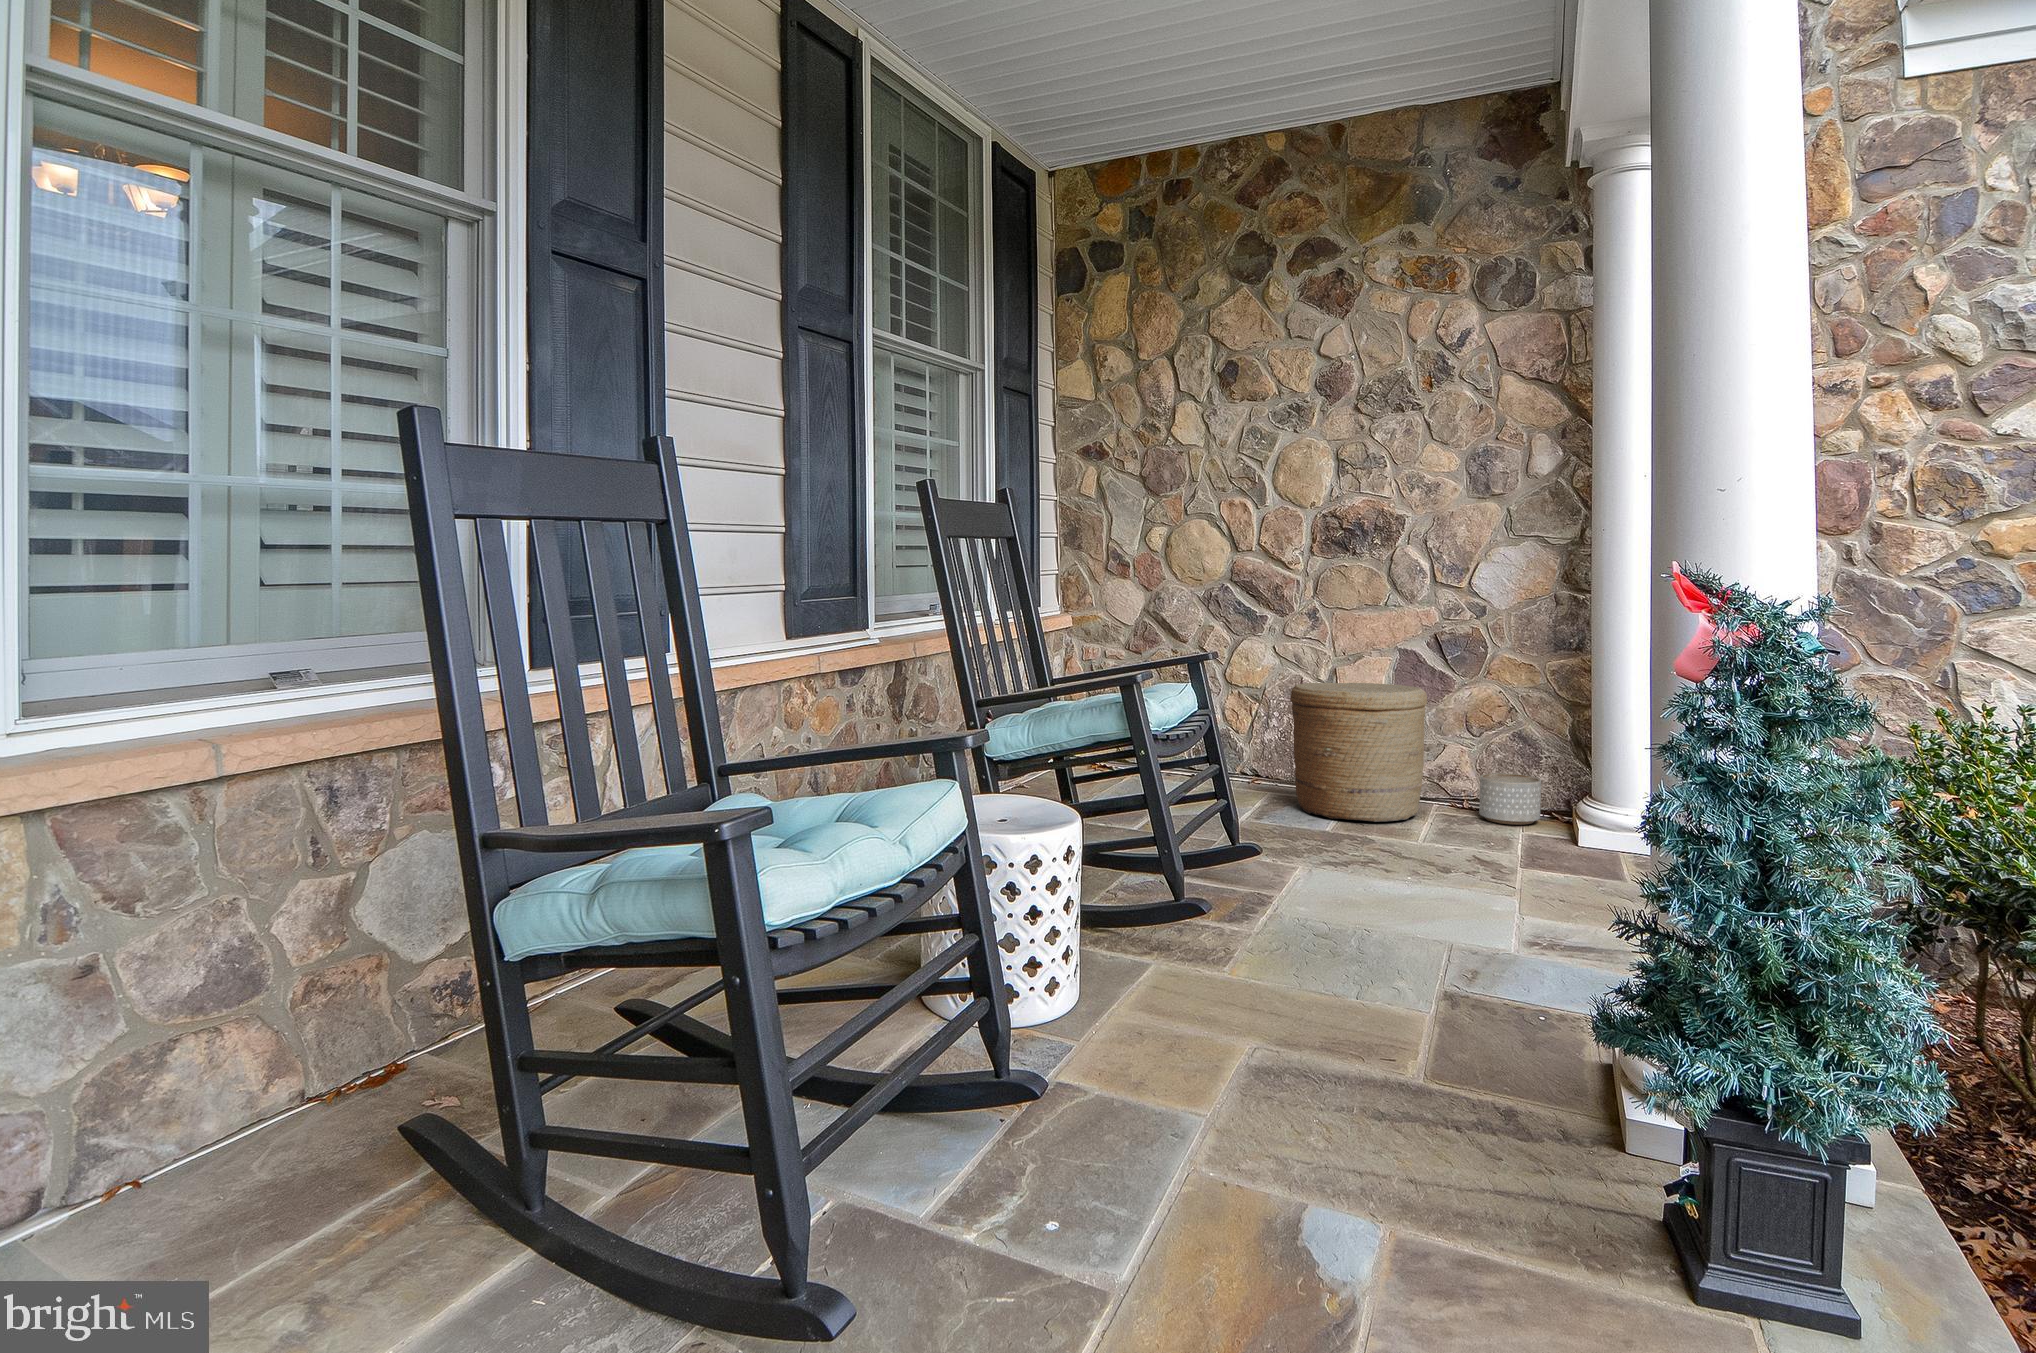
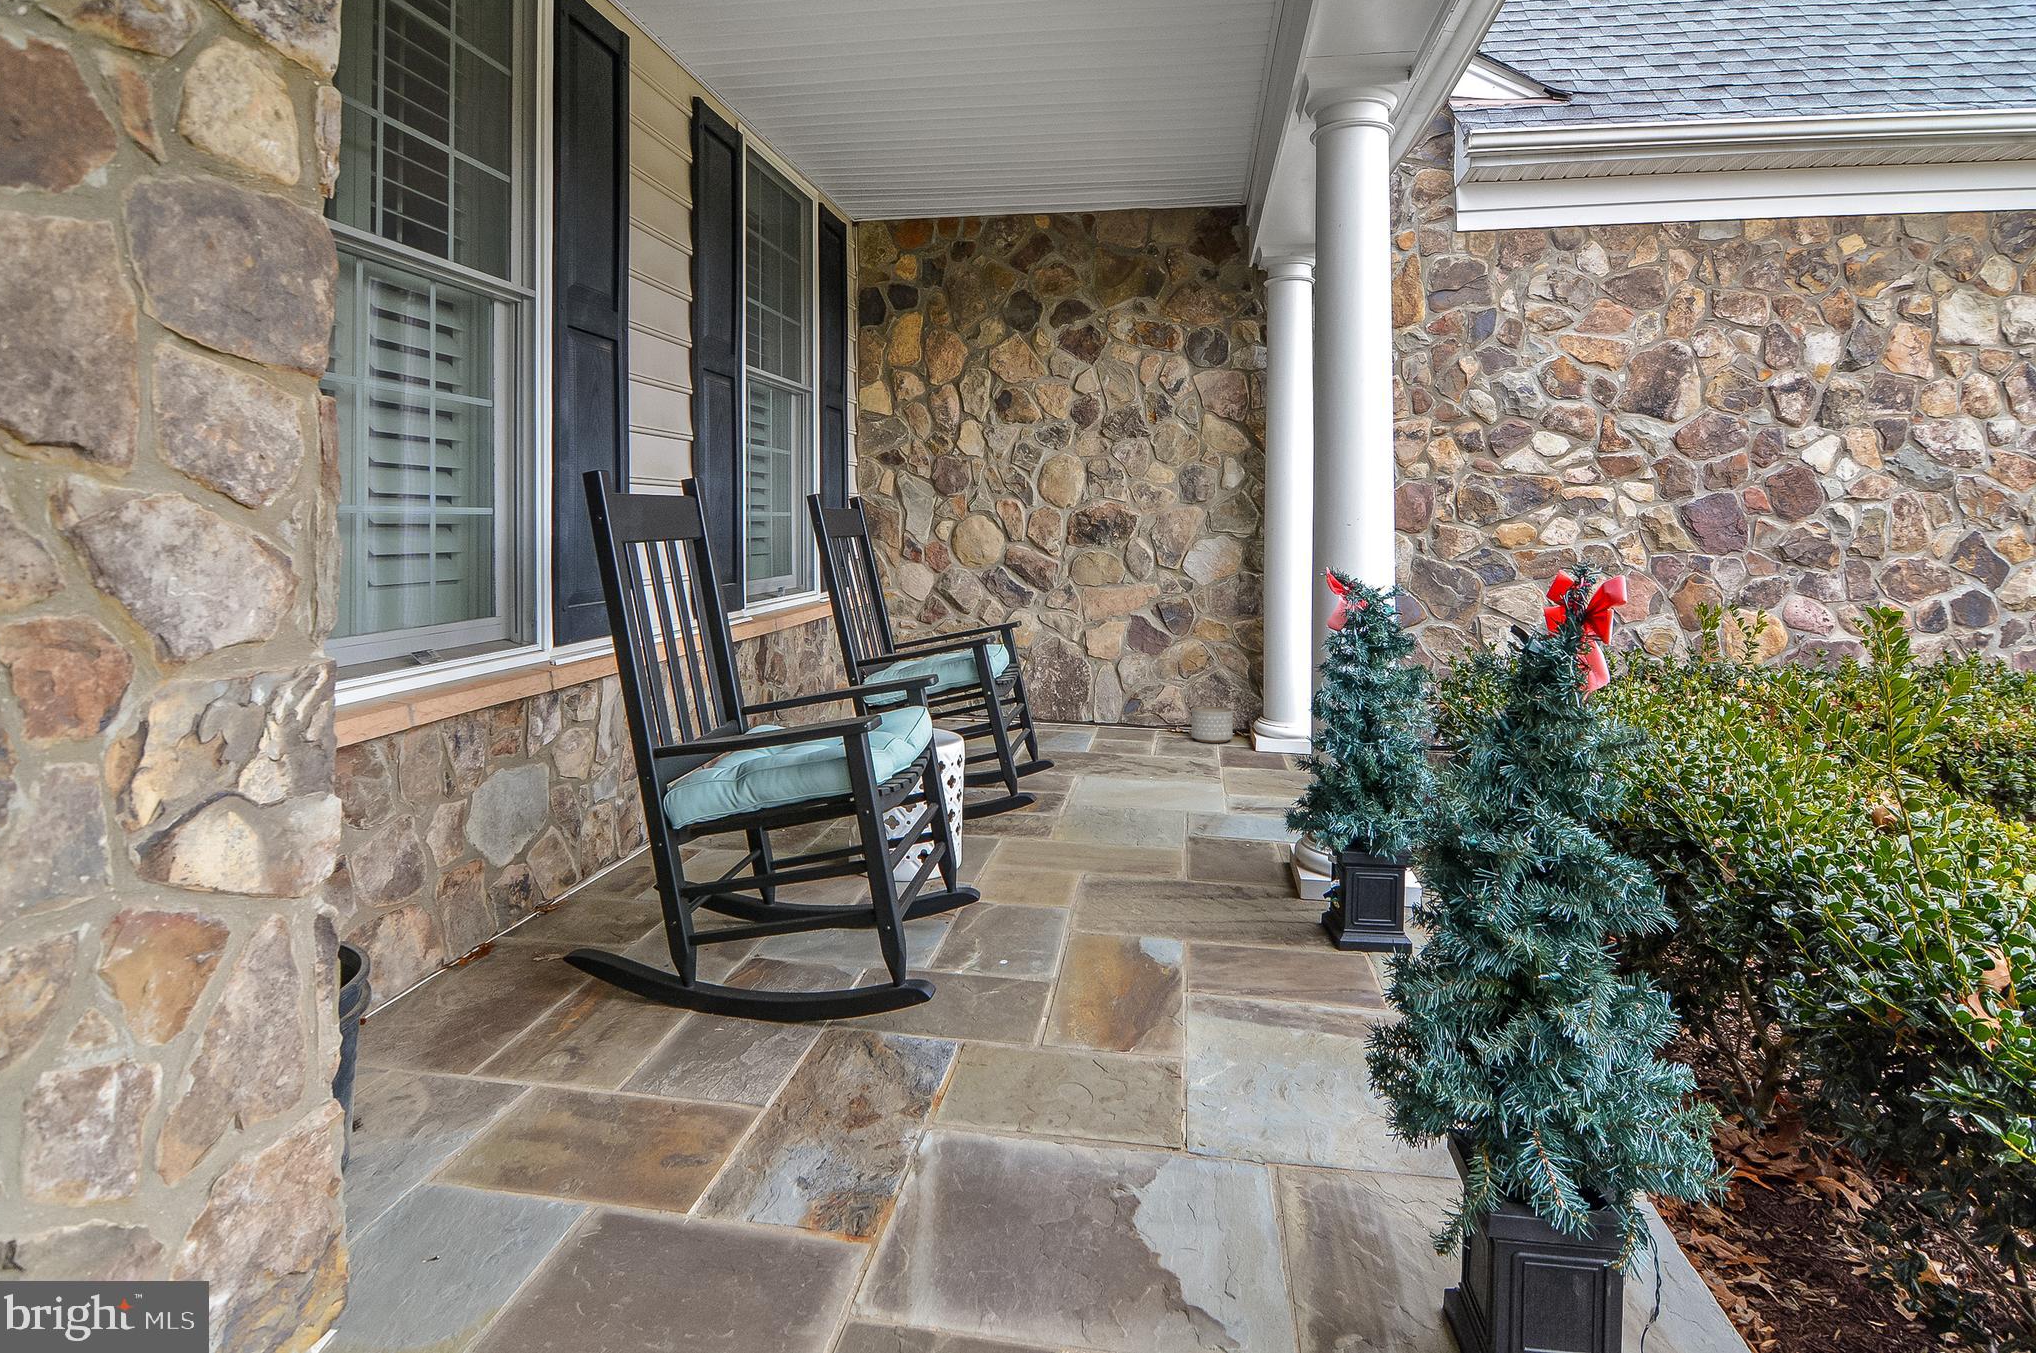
woven basket: present [1290,683,1427,822] -> none [1057,642,1155,745]

